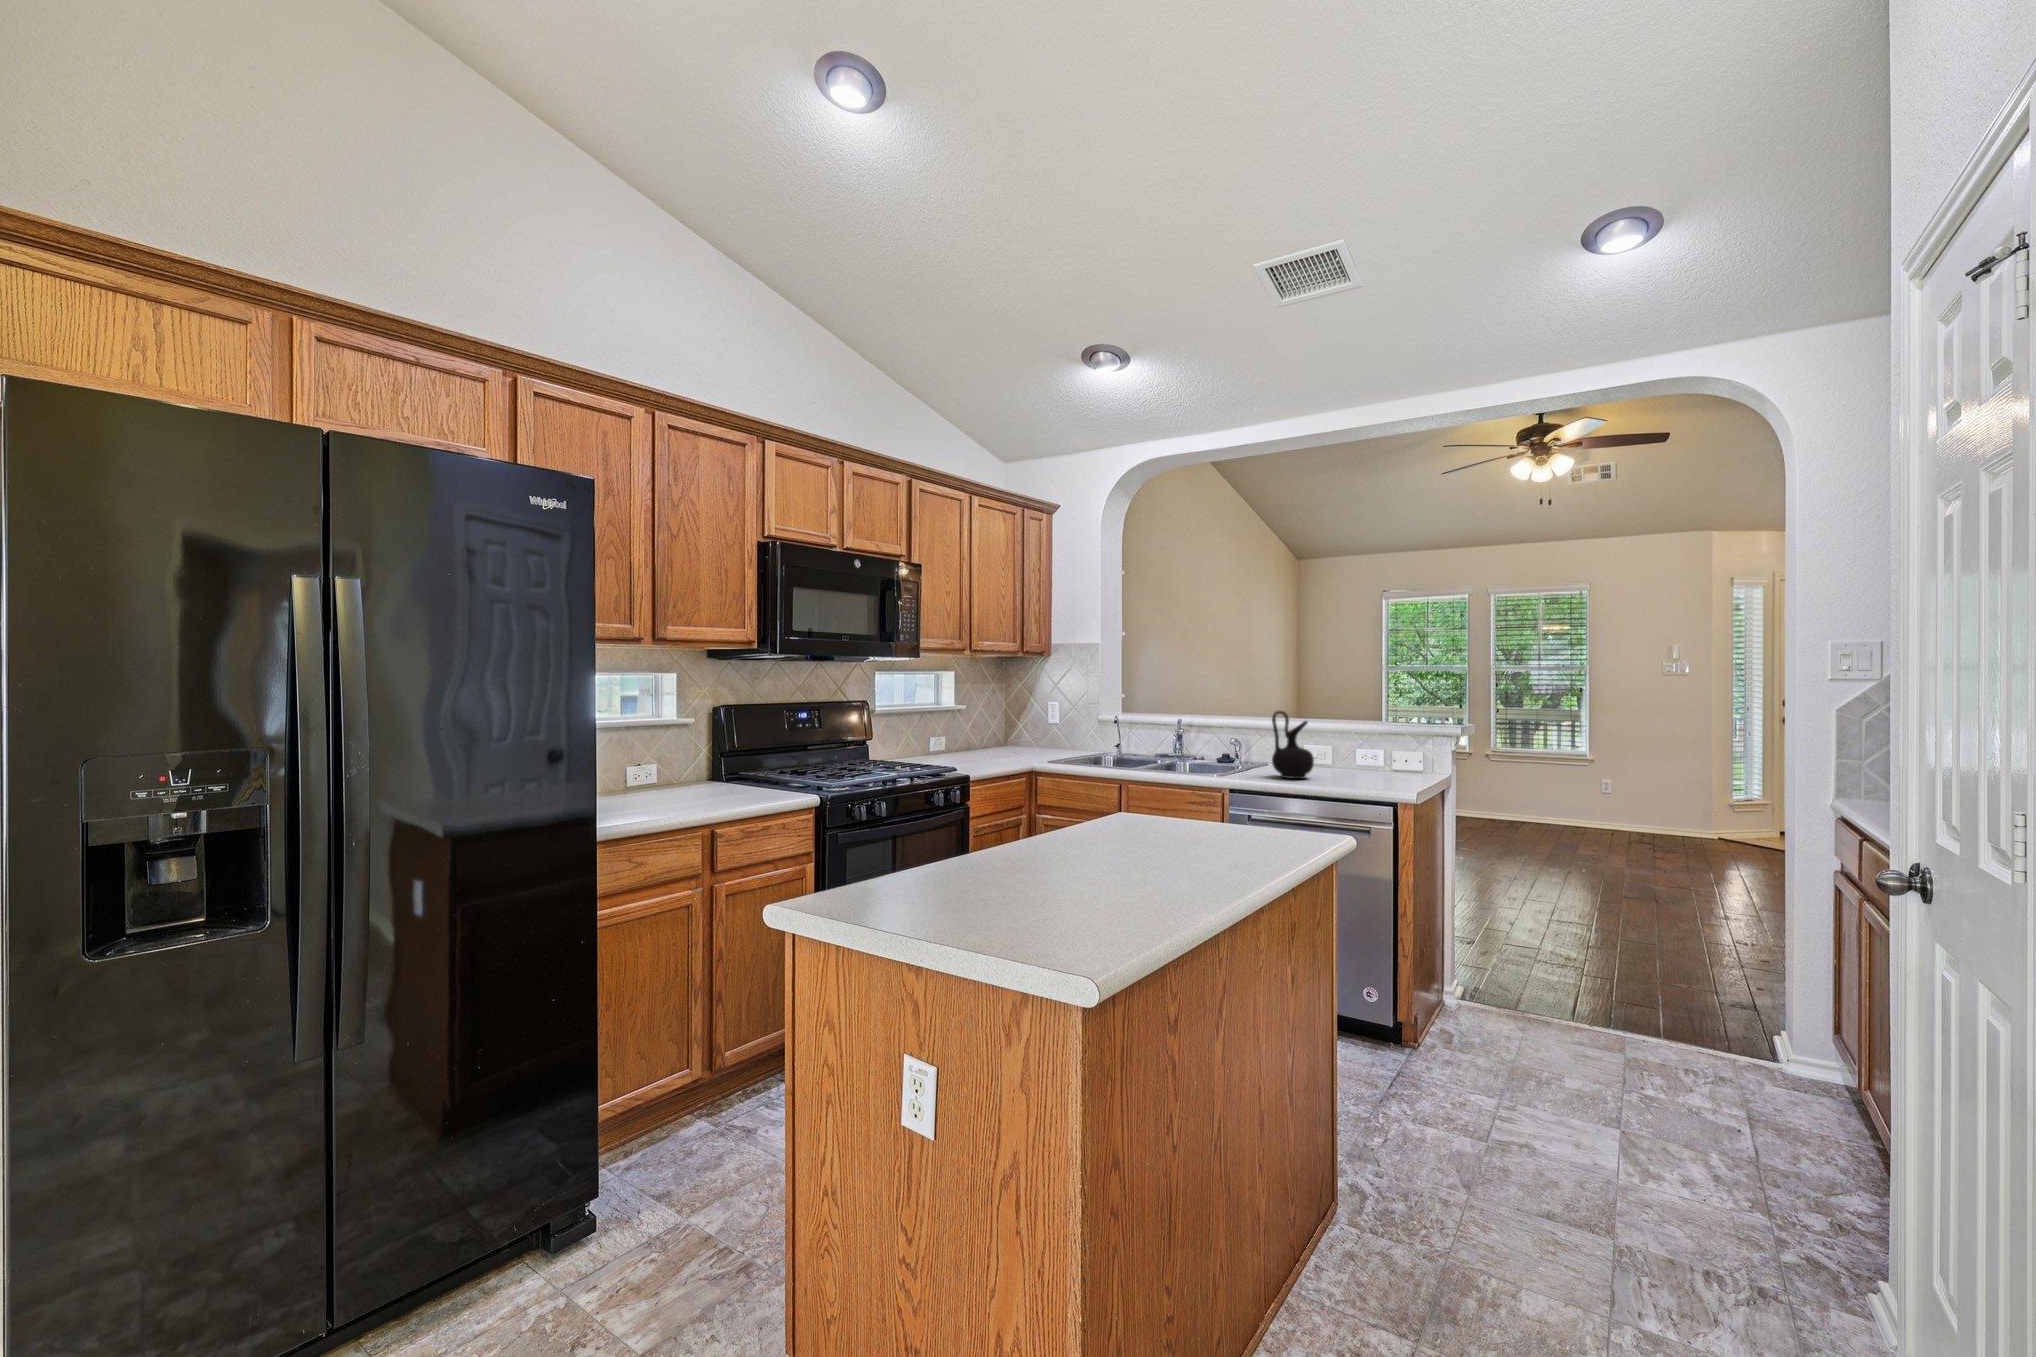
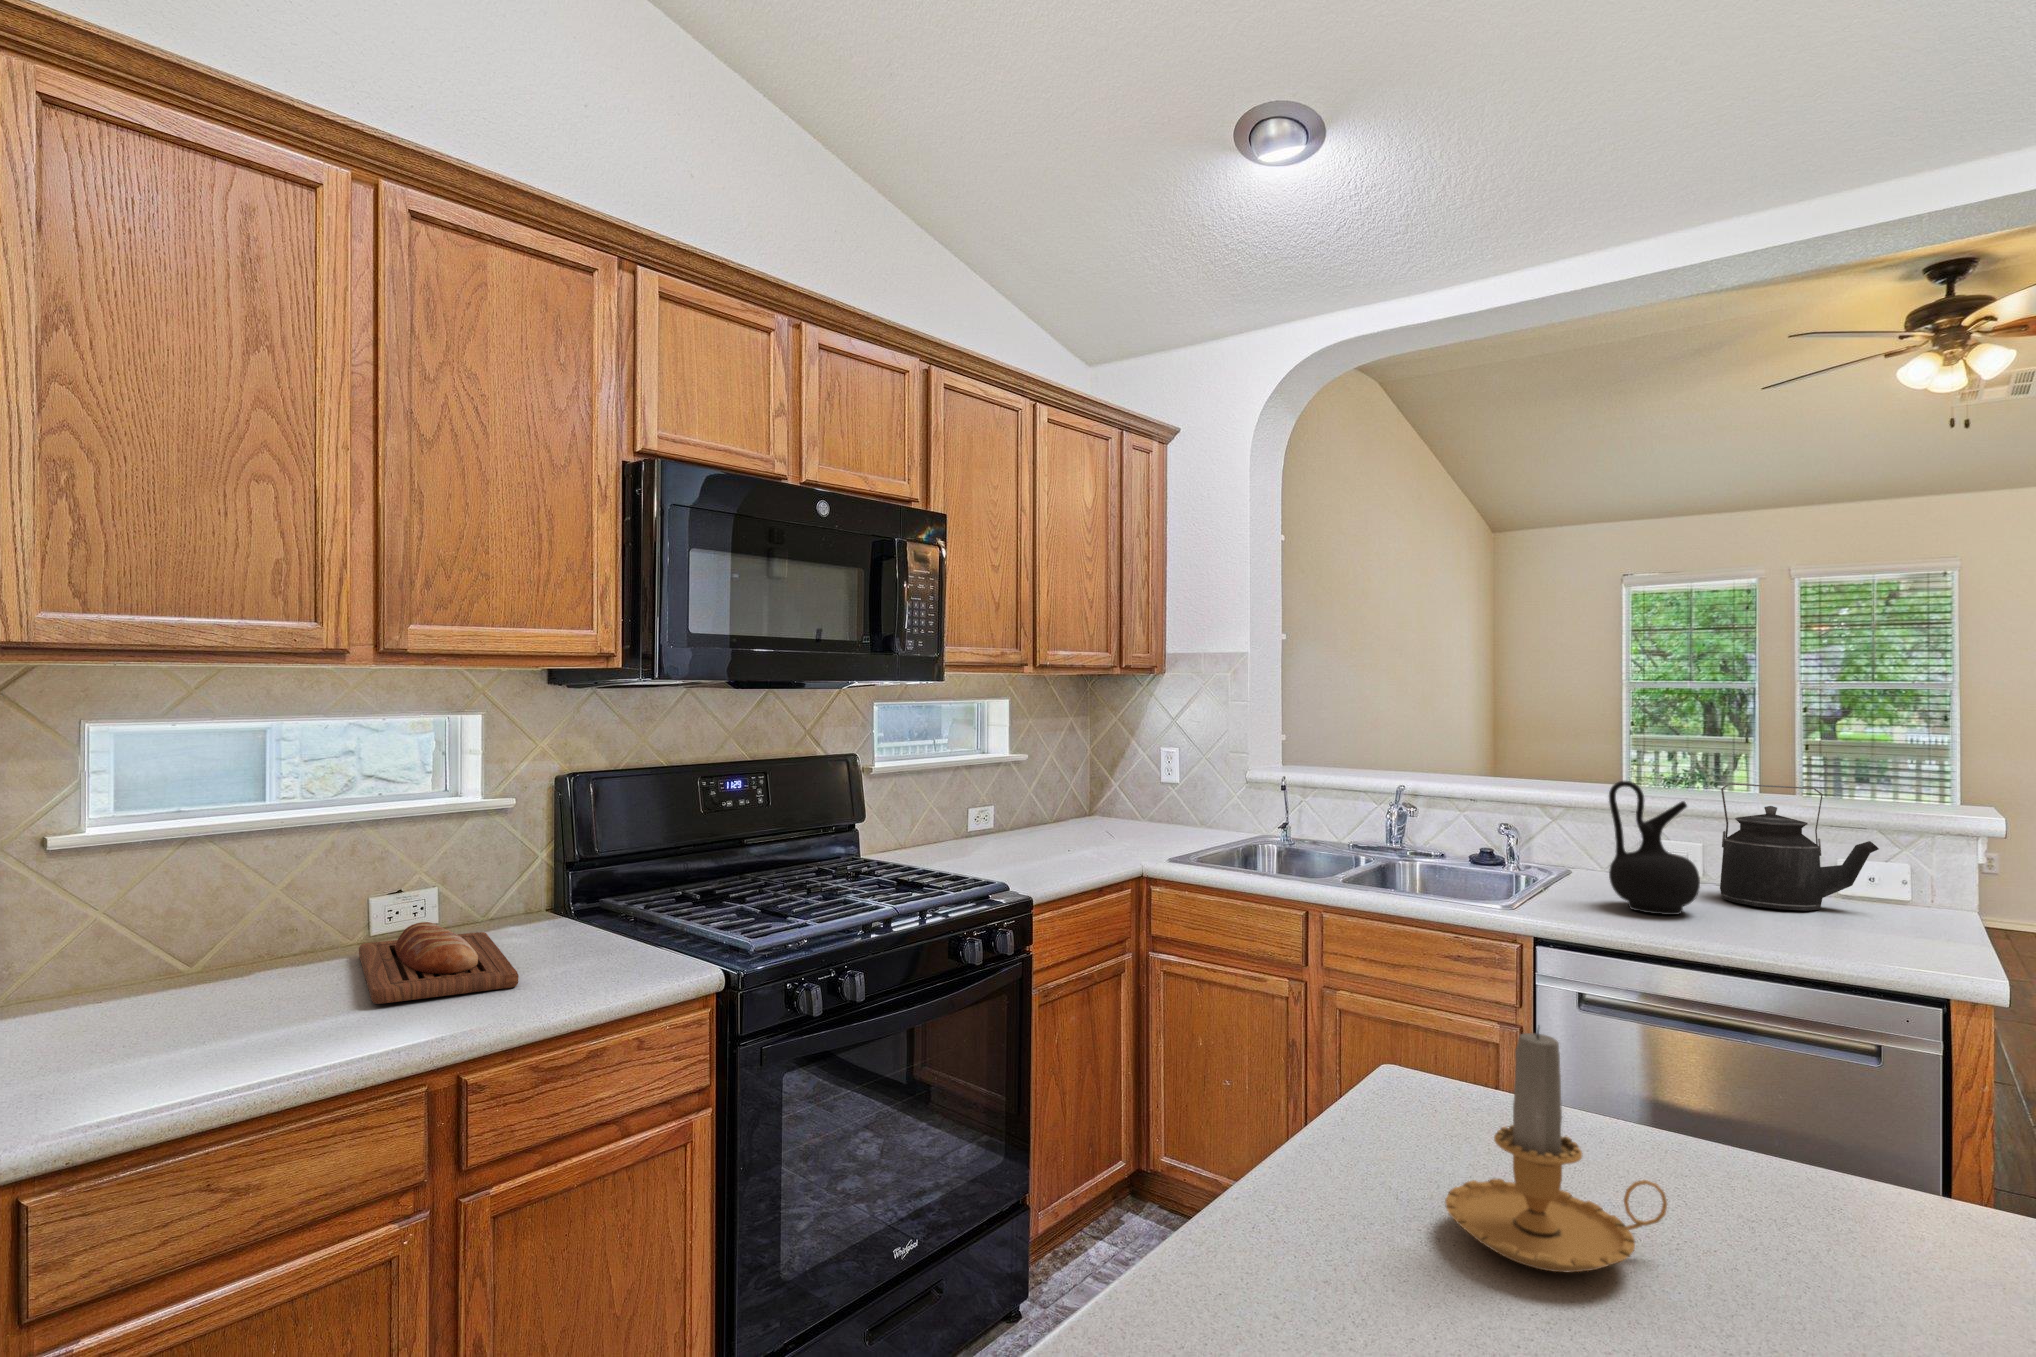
kettle: none [1333,713,1404,777] -> present [1720,783,1879,911]
candle: none [1106,761,1173,834] -> present [1445,1029,1667,1272]
bread loaf: none [632,776,724,804] -> present [359,922,519,1004]

